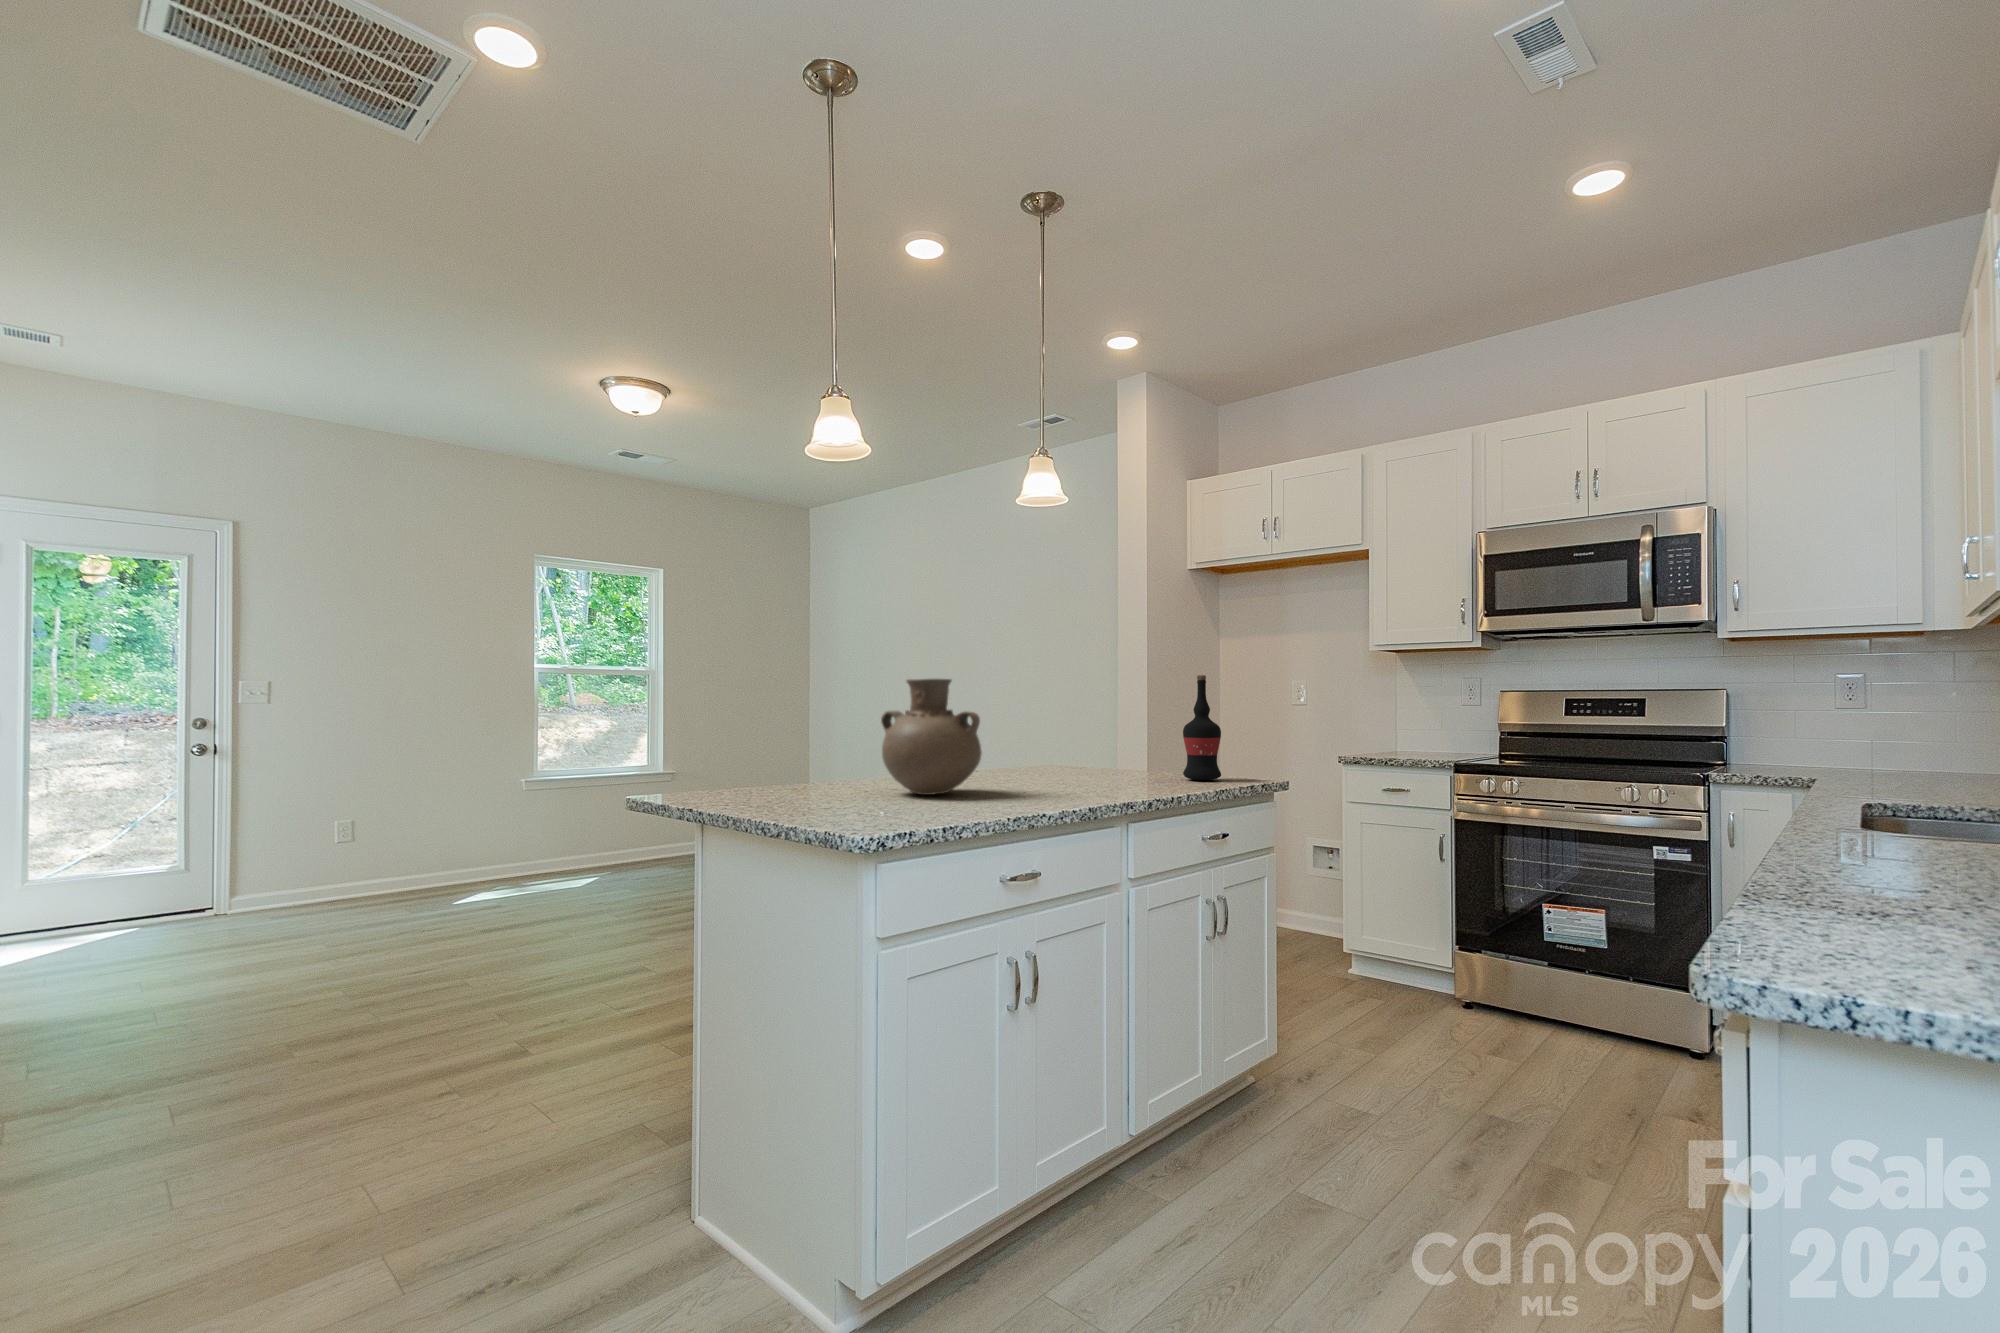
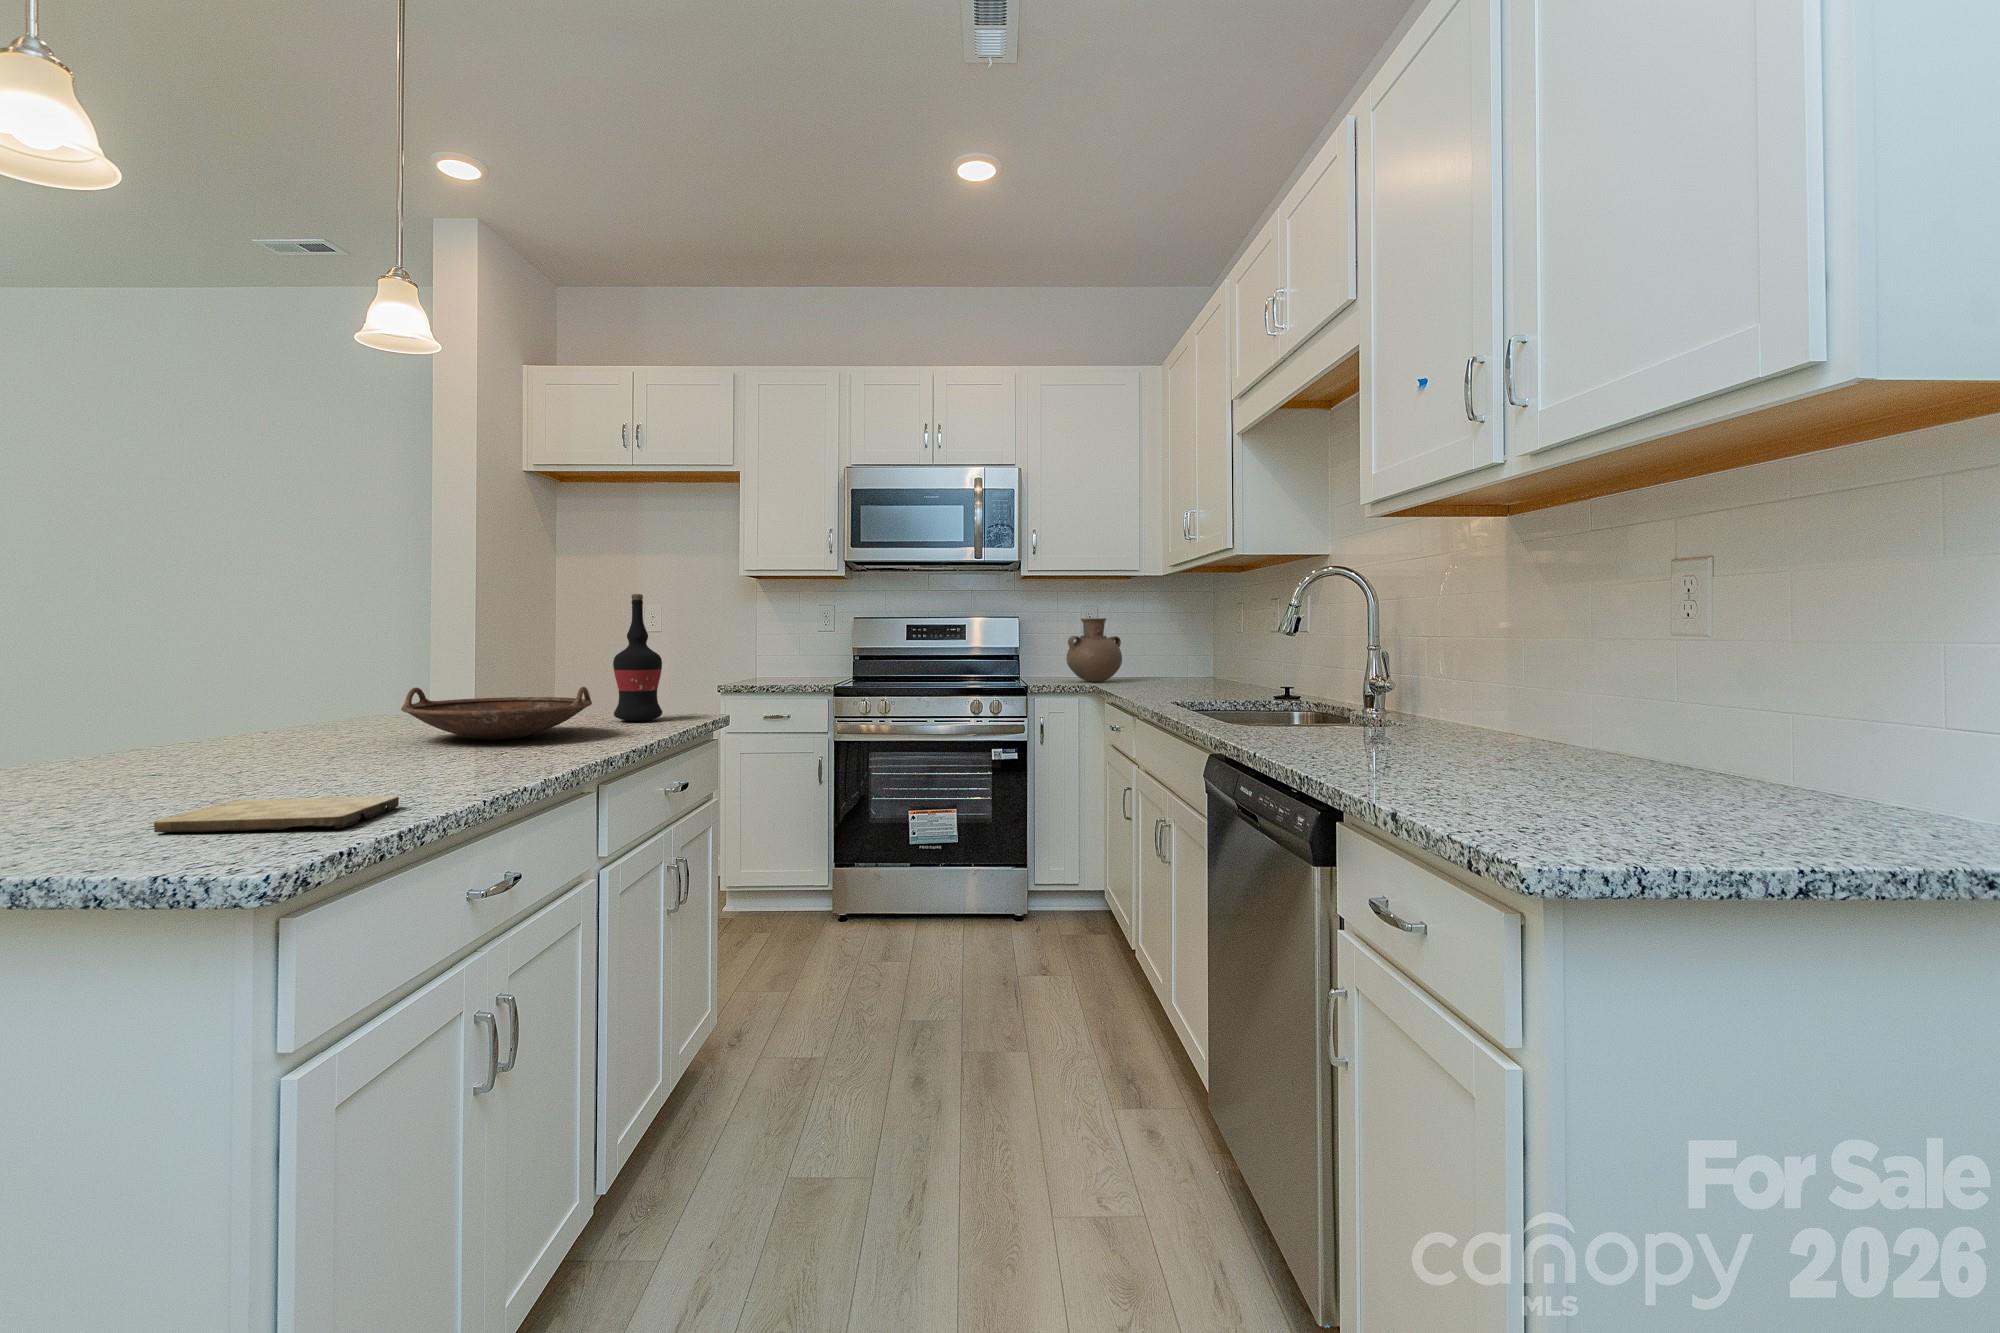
vase: present [881,679,982,795] -> present [1066,618,1122,682]
bowl: none [1026,746,1148,785] -> present [401,687,592,740]
cutting board: none [853,804,962,822] -> present [154,796,399,832]

